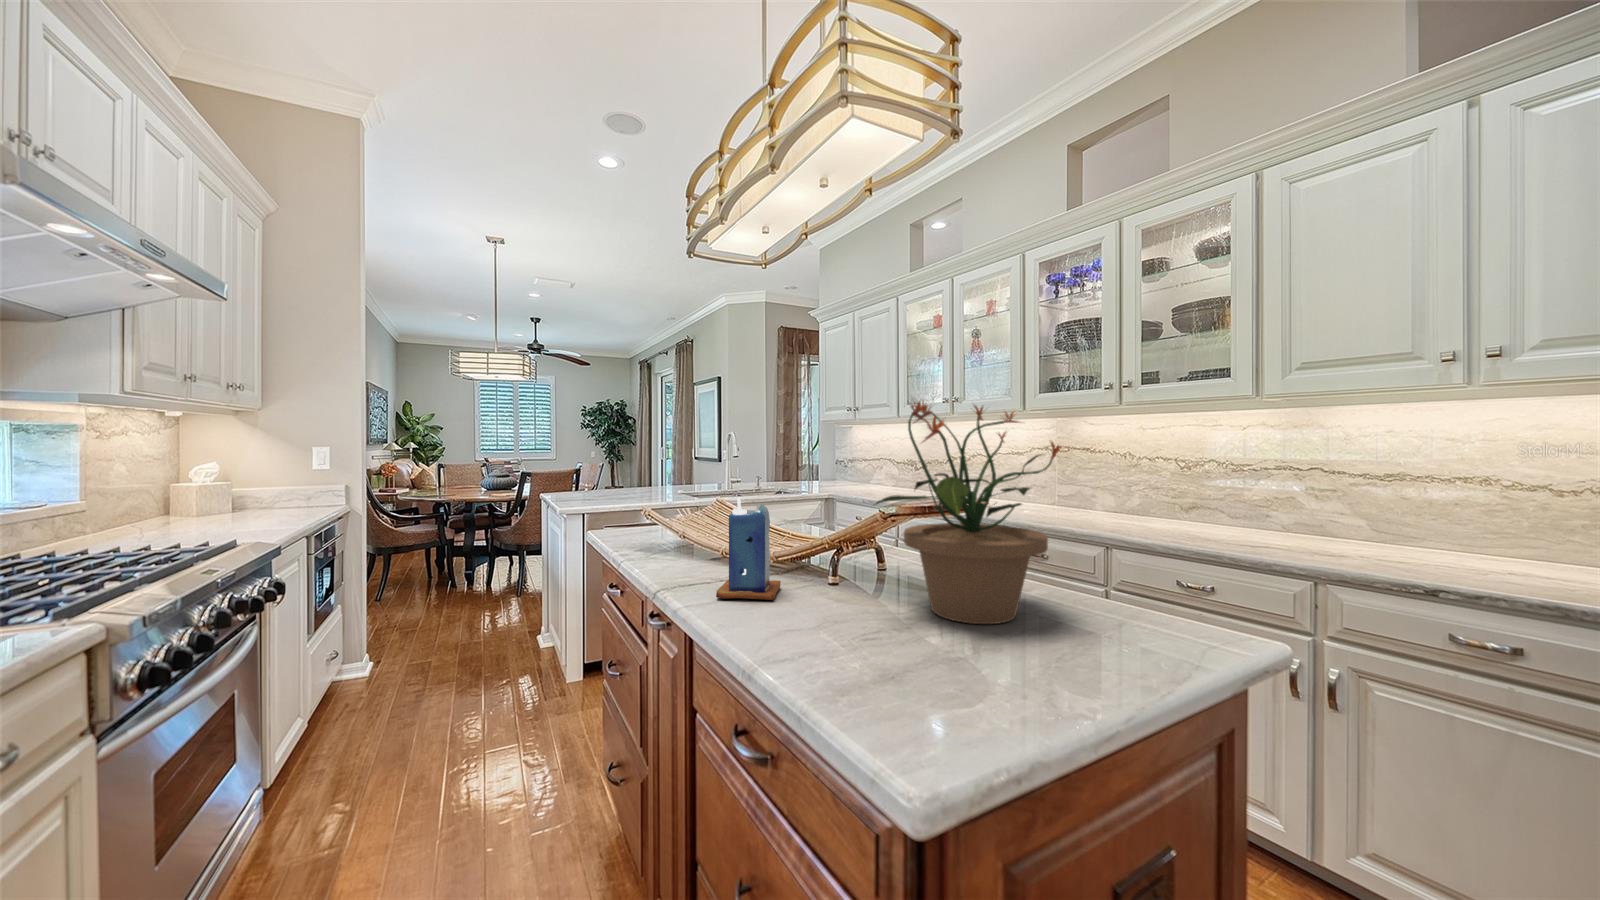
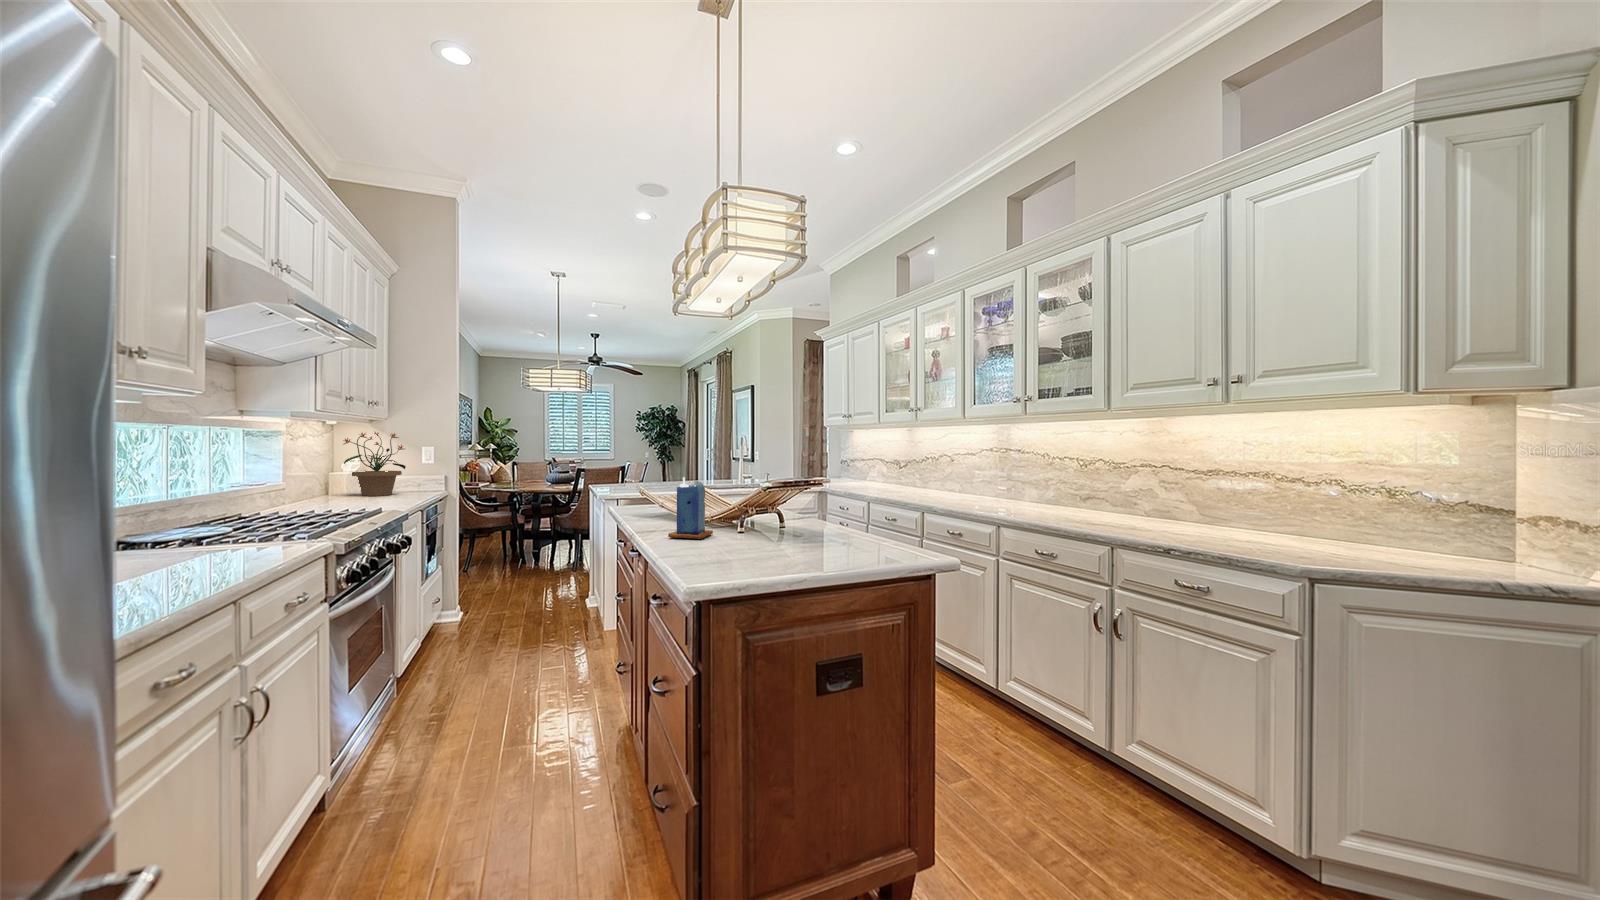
potted plant: present [876,401,1060,624] -> present [343,432,406,496]

